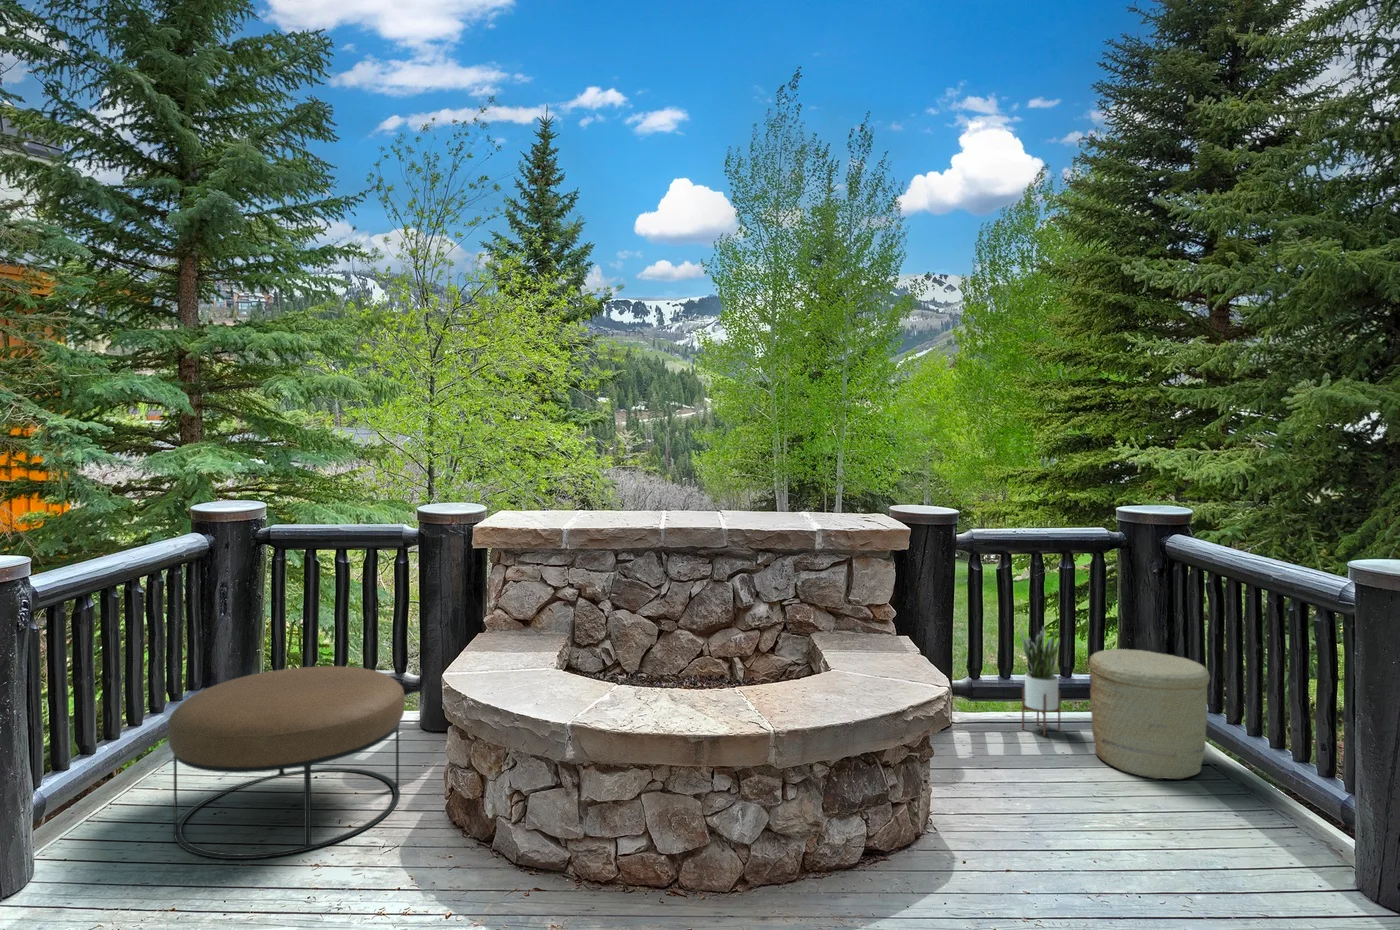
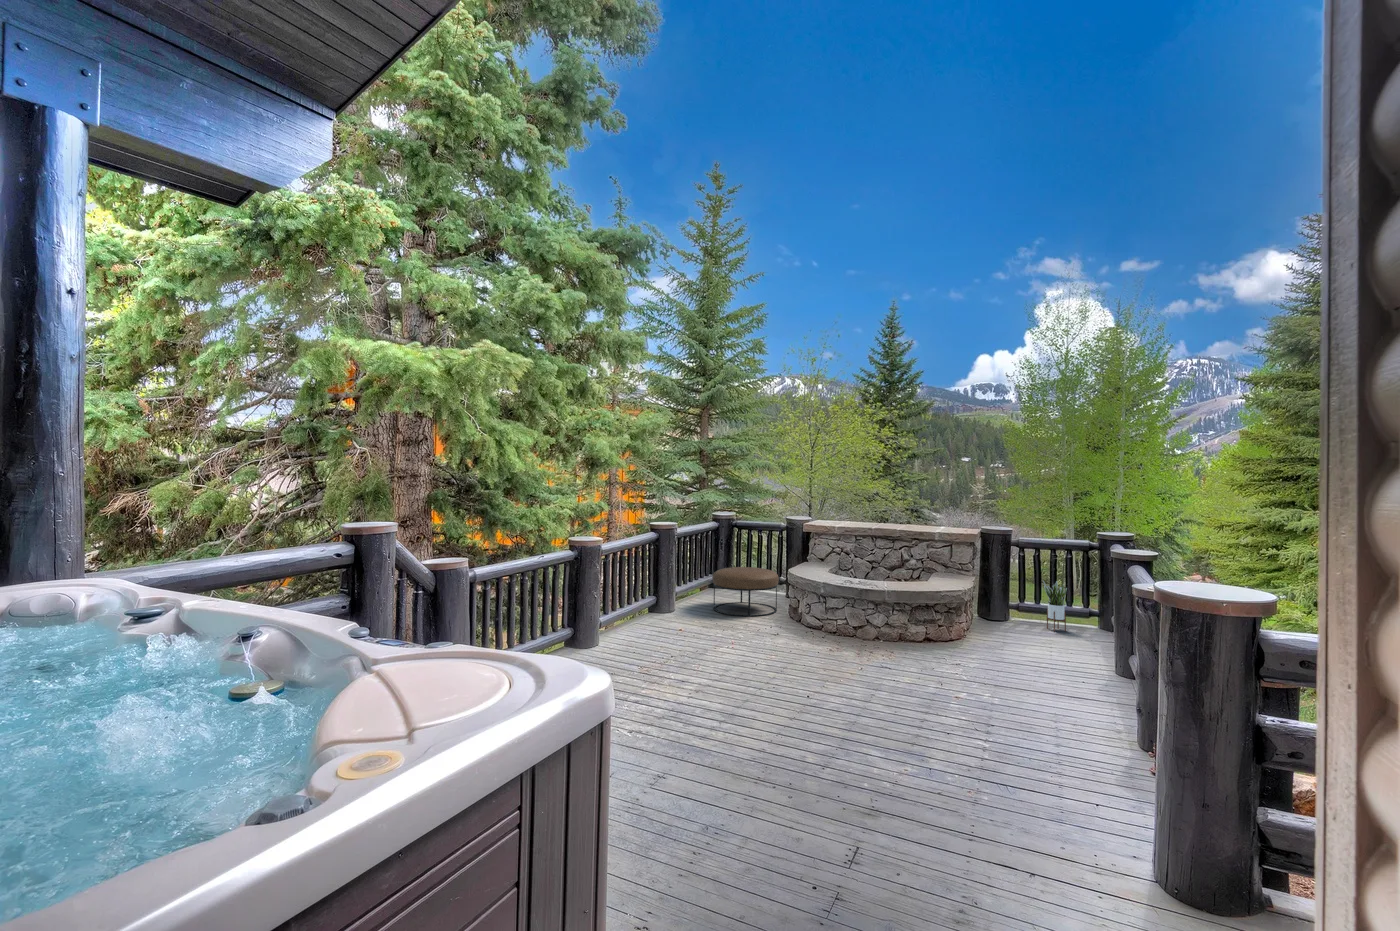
woven basket: present [1089,649,1210,779] -> none [1065,593,1122,648]

